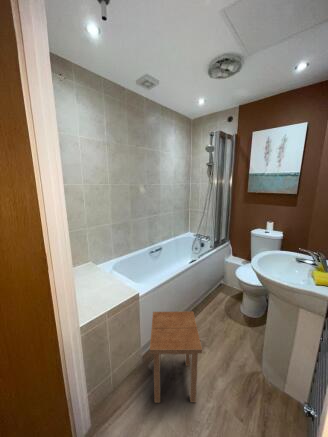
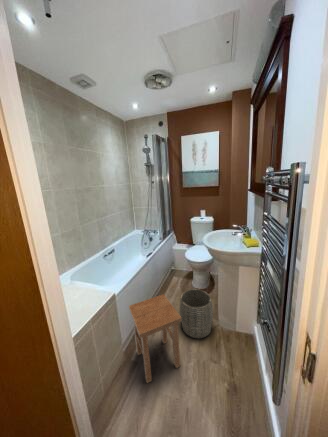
woven basket: none [211,315,255,381] -> present [179,289,213,338]

